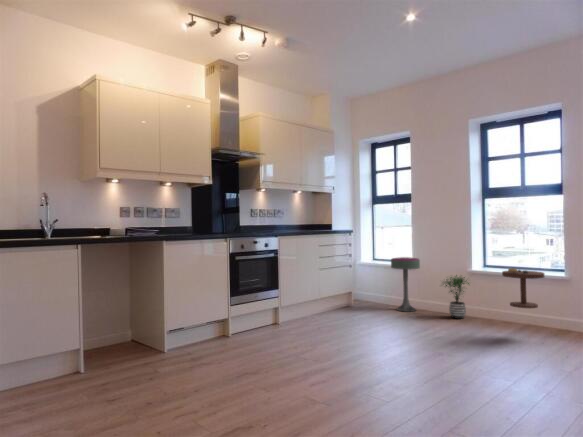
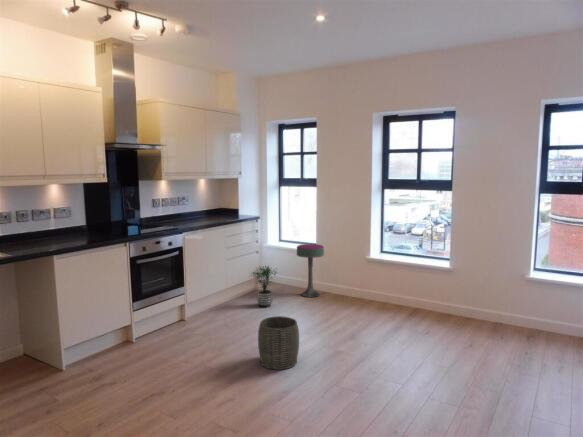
side table: present [502,268,545,308] -> none [395,265,430,326]
potted plant: present [444,275,469,319] -> present [252,266,277,307]
woven basket: none [353,312,397,366] -> present [258,316,299,370]

